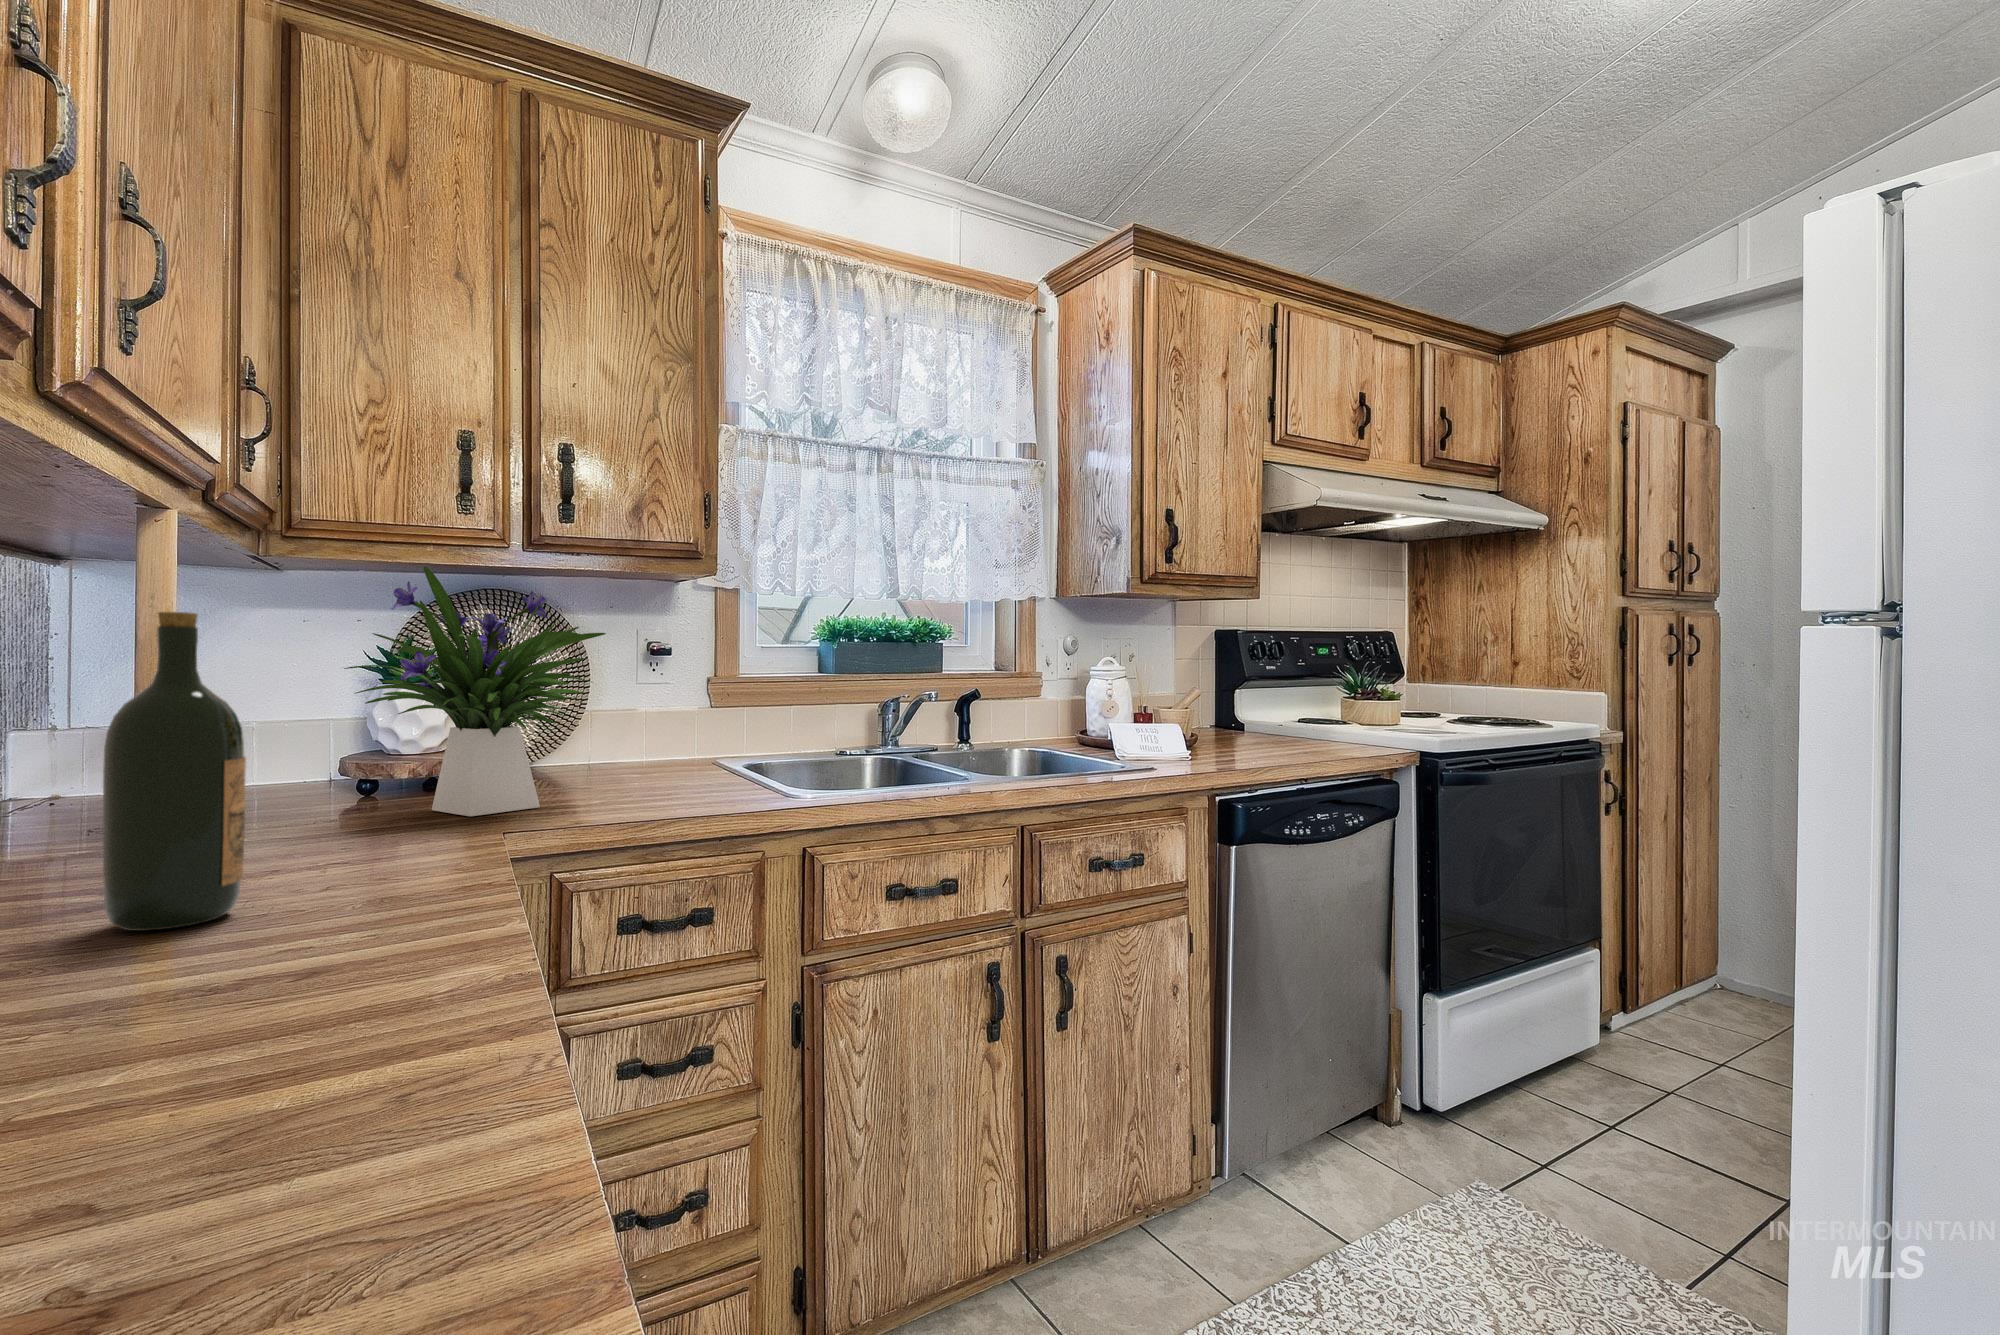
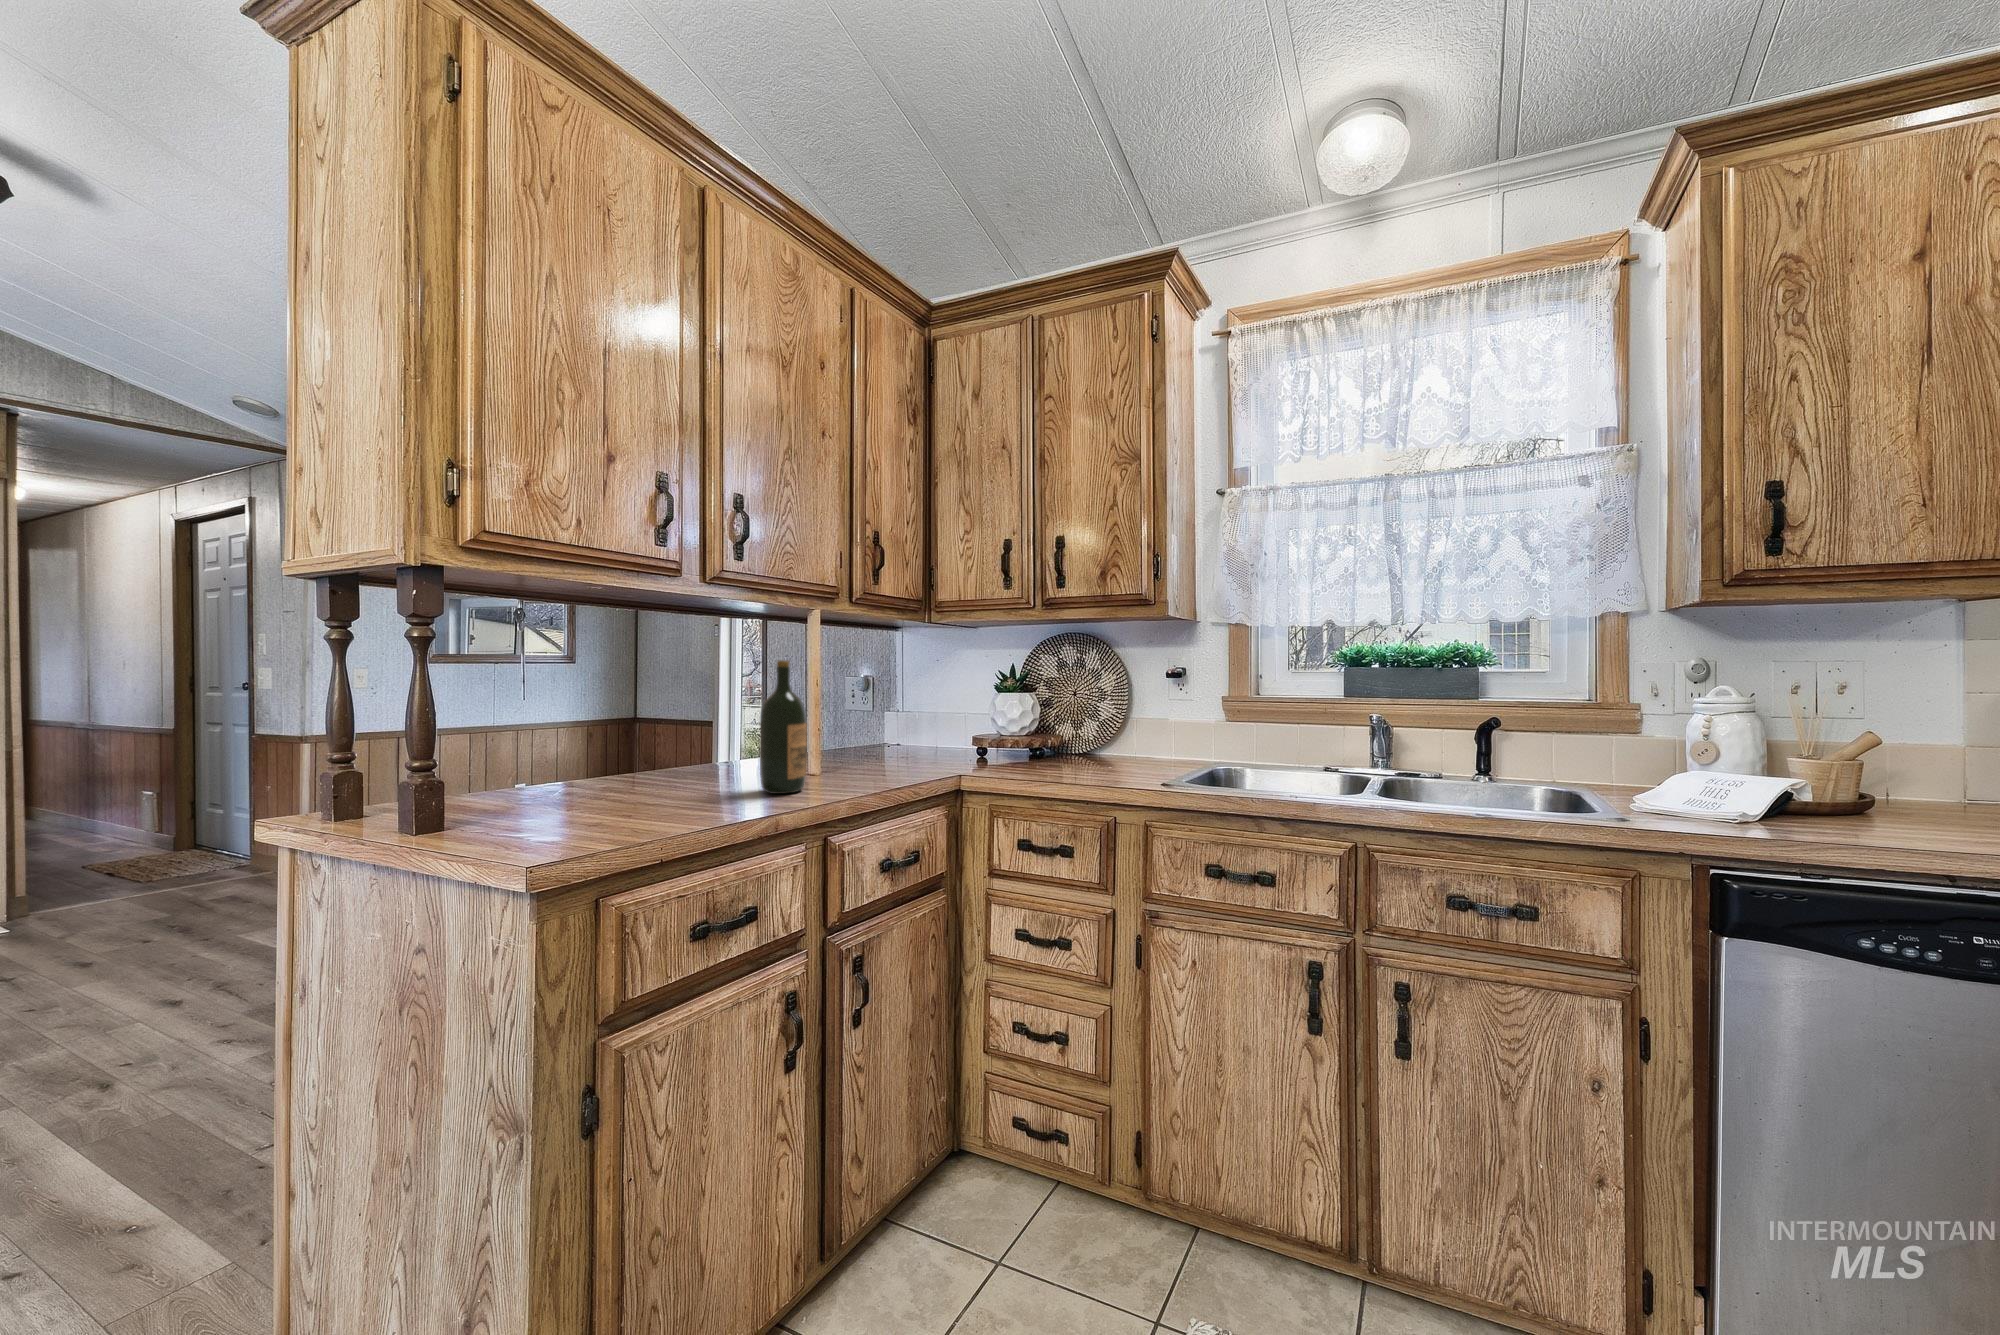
flower arrangement: present [344,566,606,816] -> none [936,623,1066,764]

